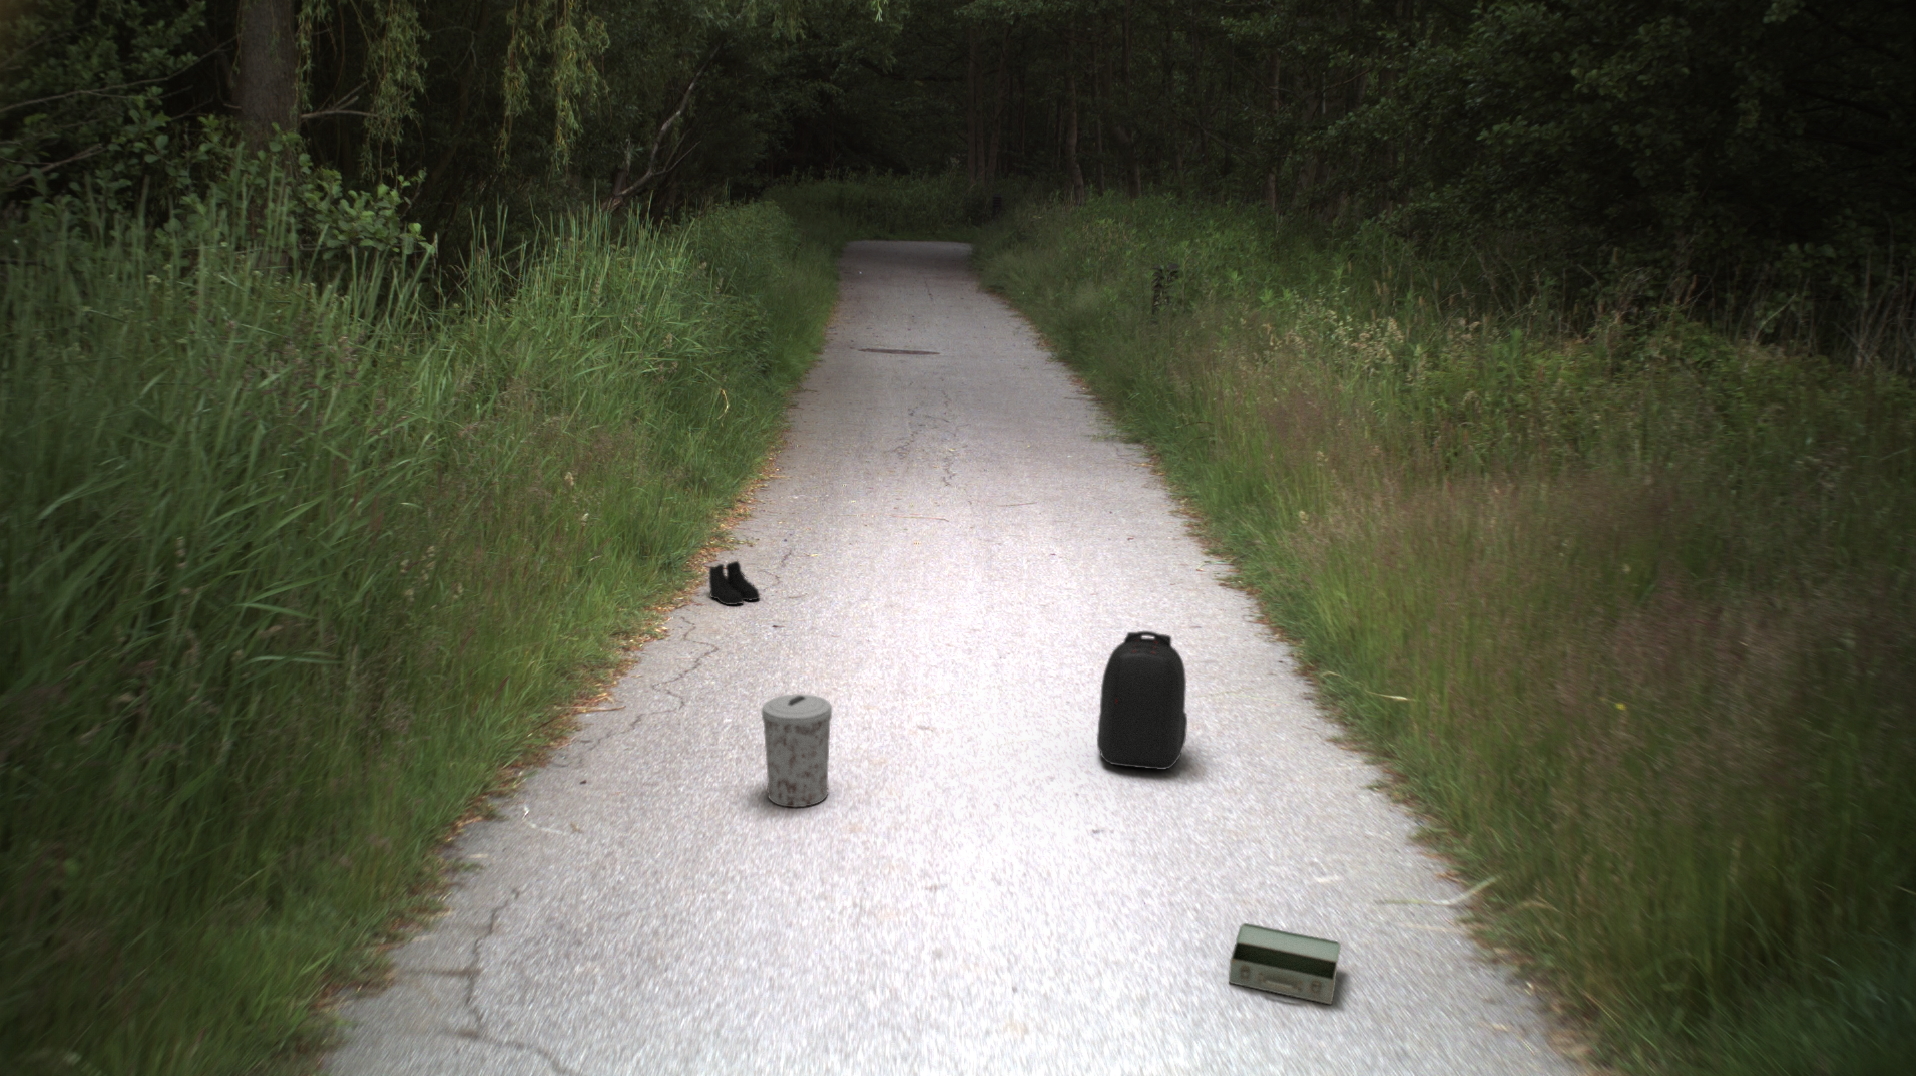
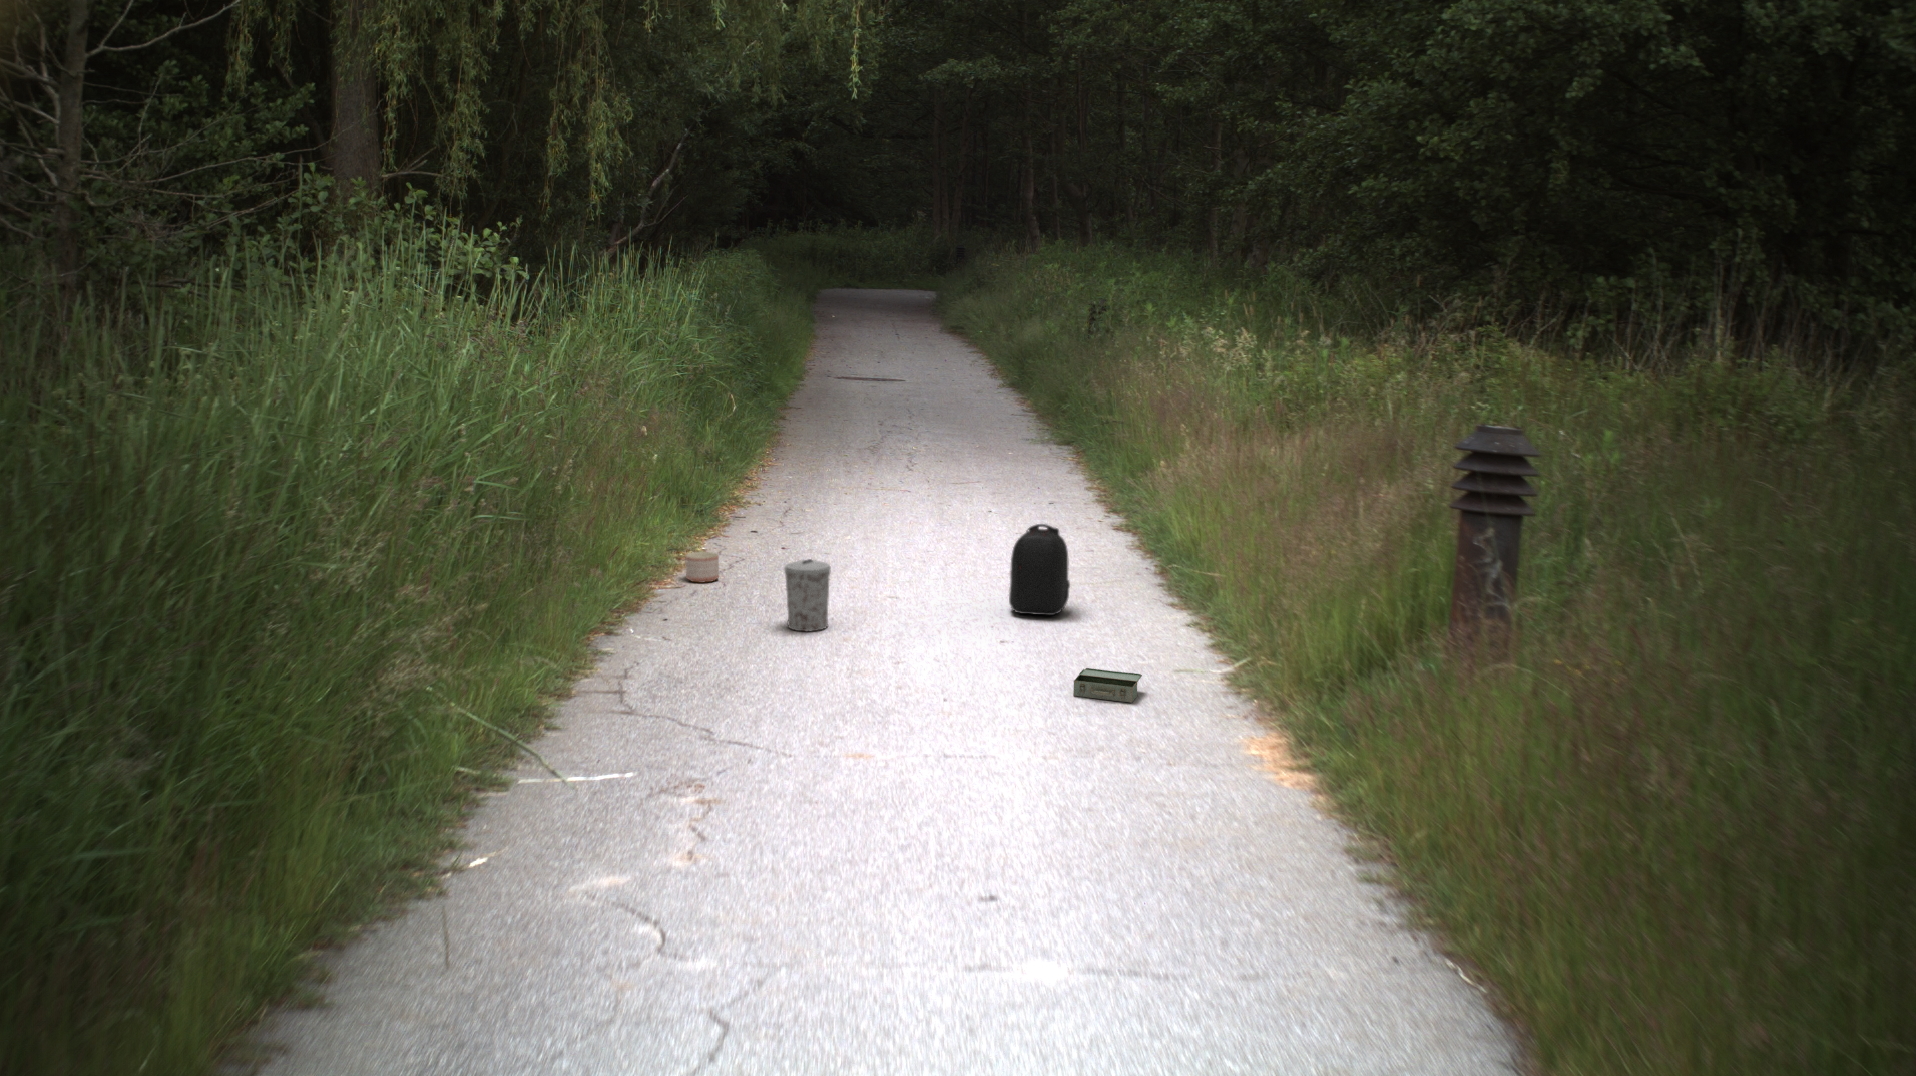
boots: present [709,561,760,605] -> none [730,508,769,539]
planter: none [632,646,681,694] -> present [686,552,719,582]

